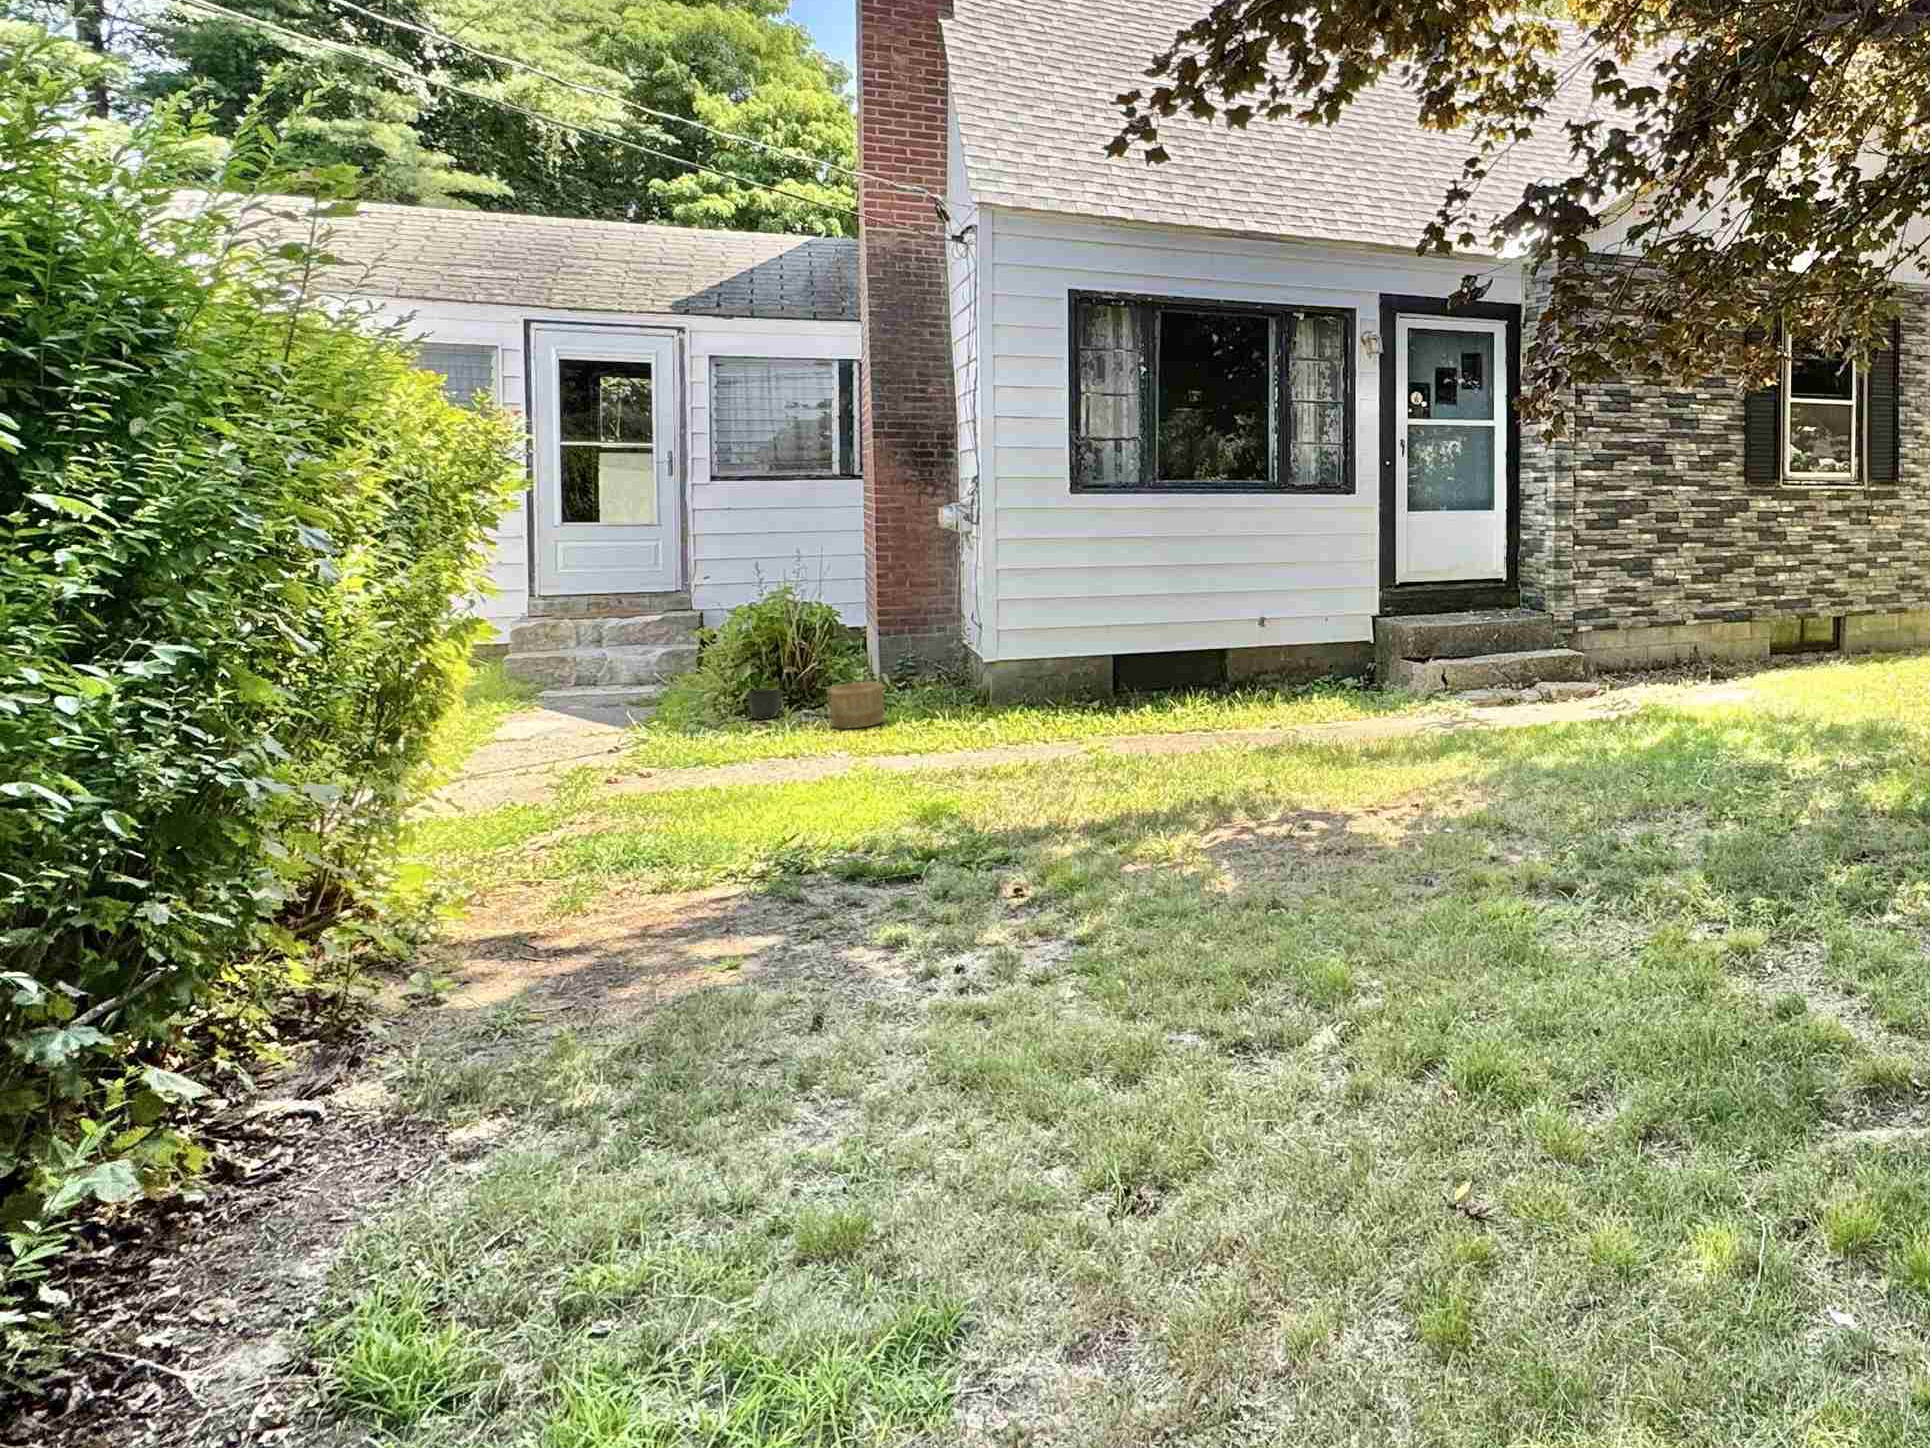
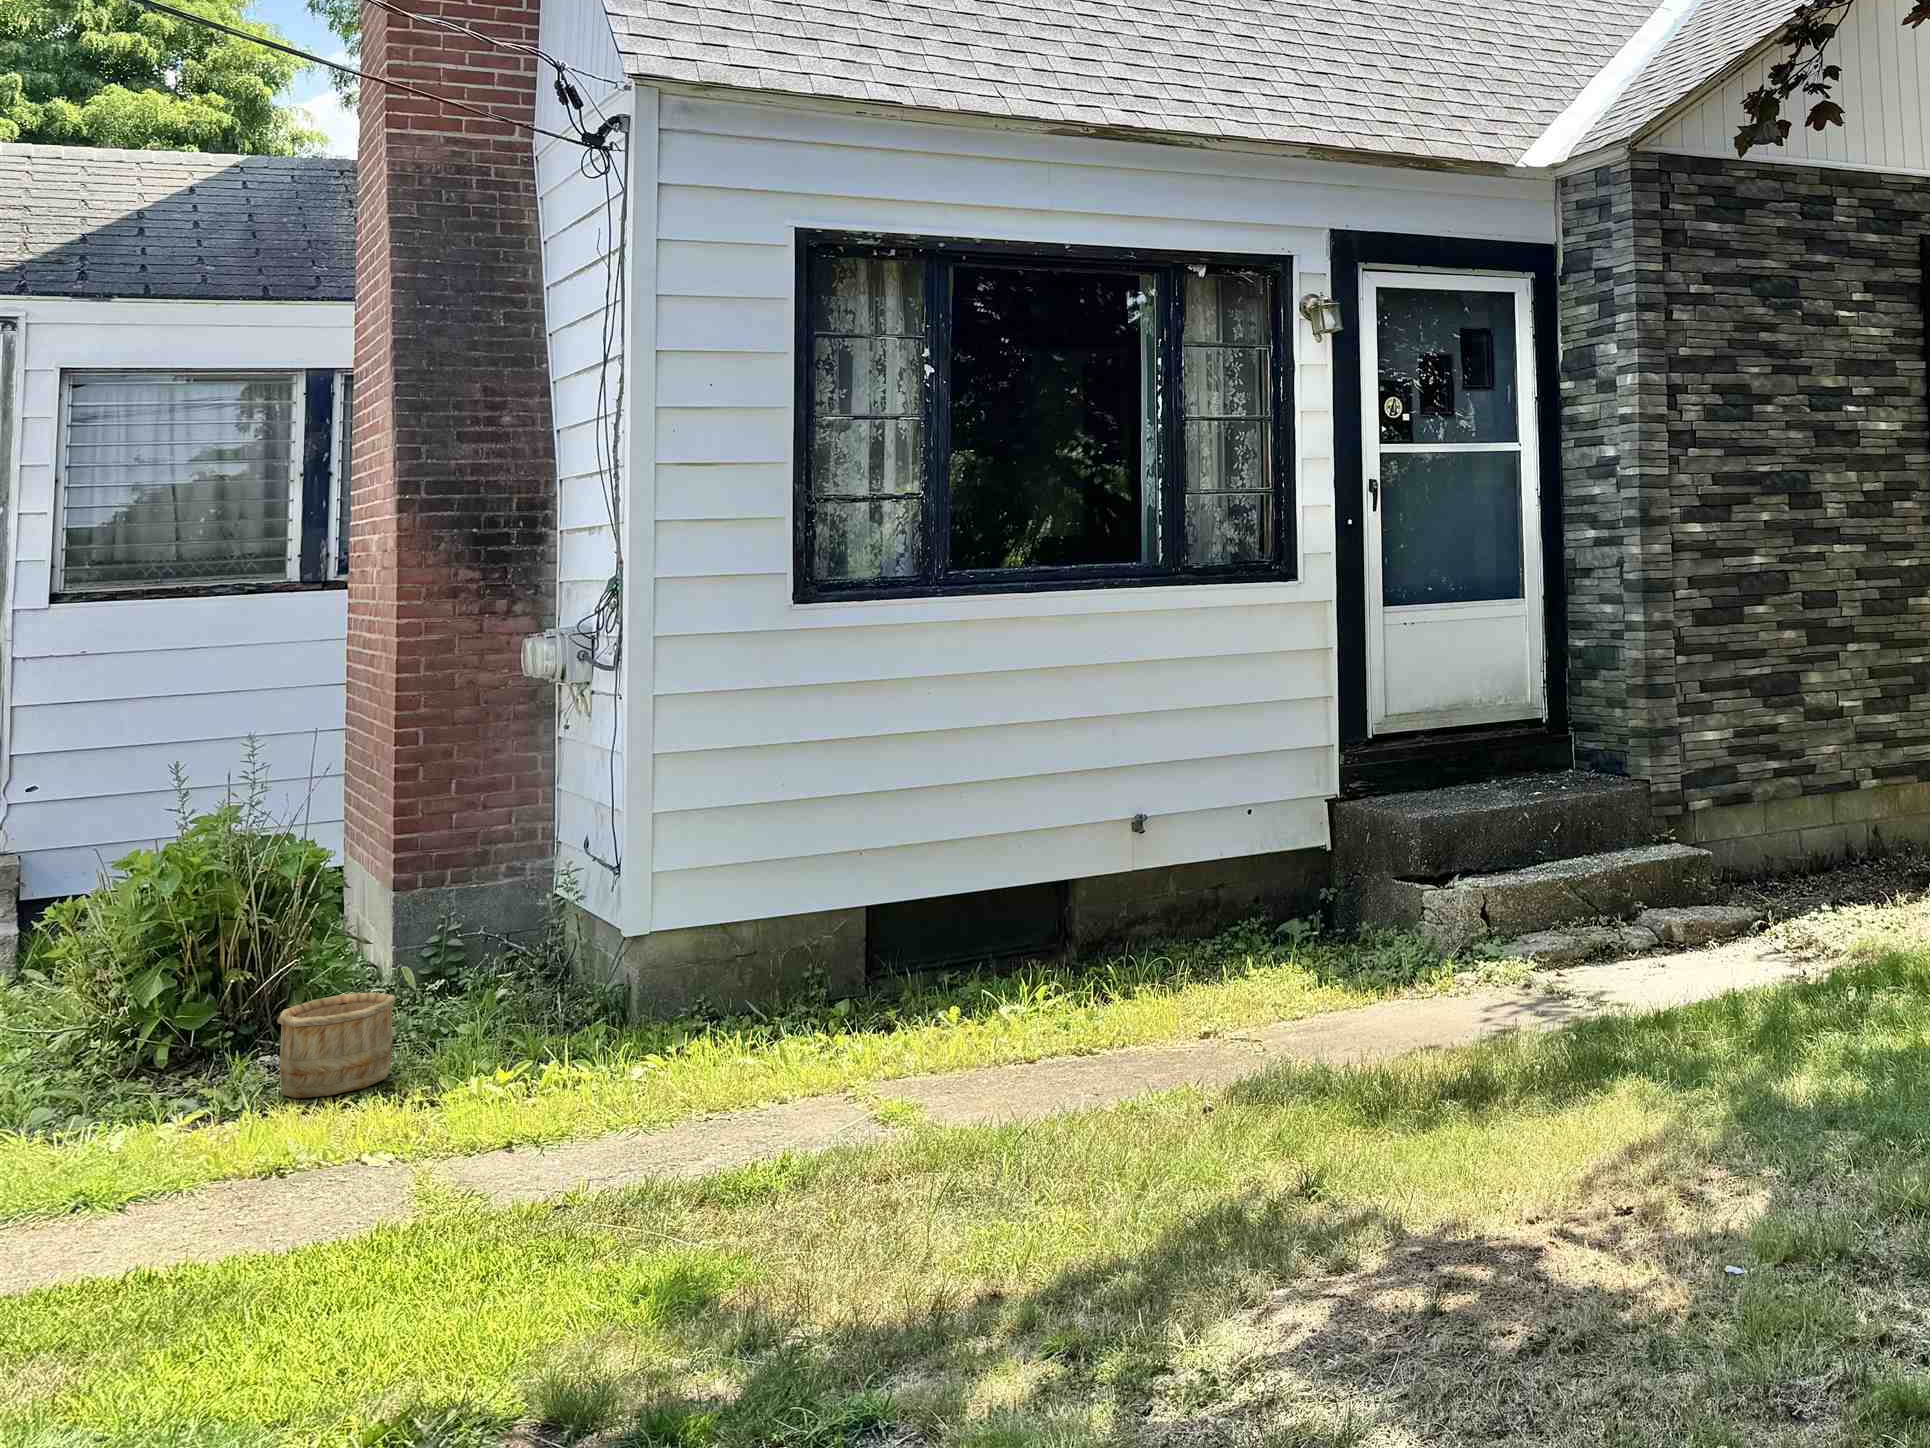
planter: present [749,690,780,719] -> none [102,1017,170,1083]

